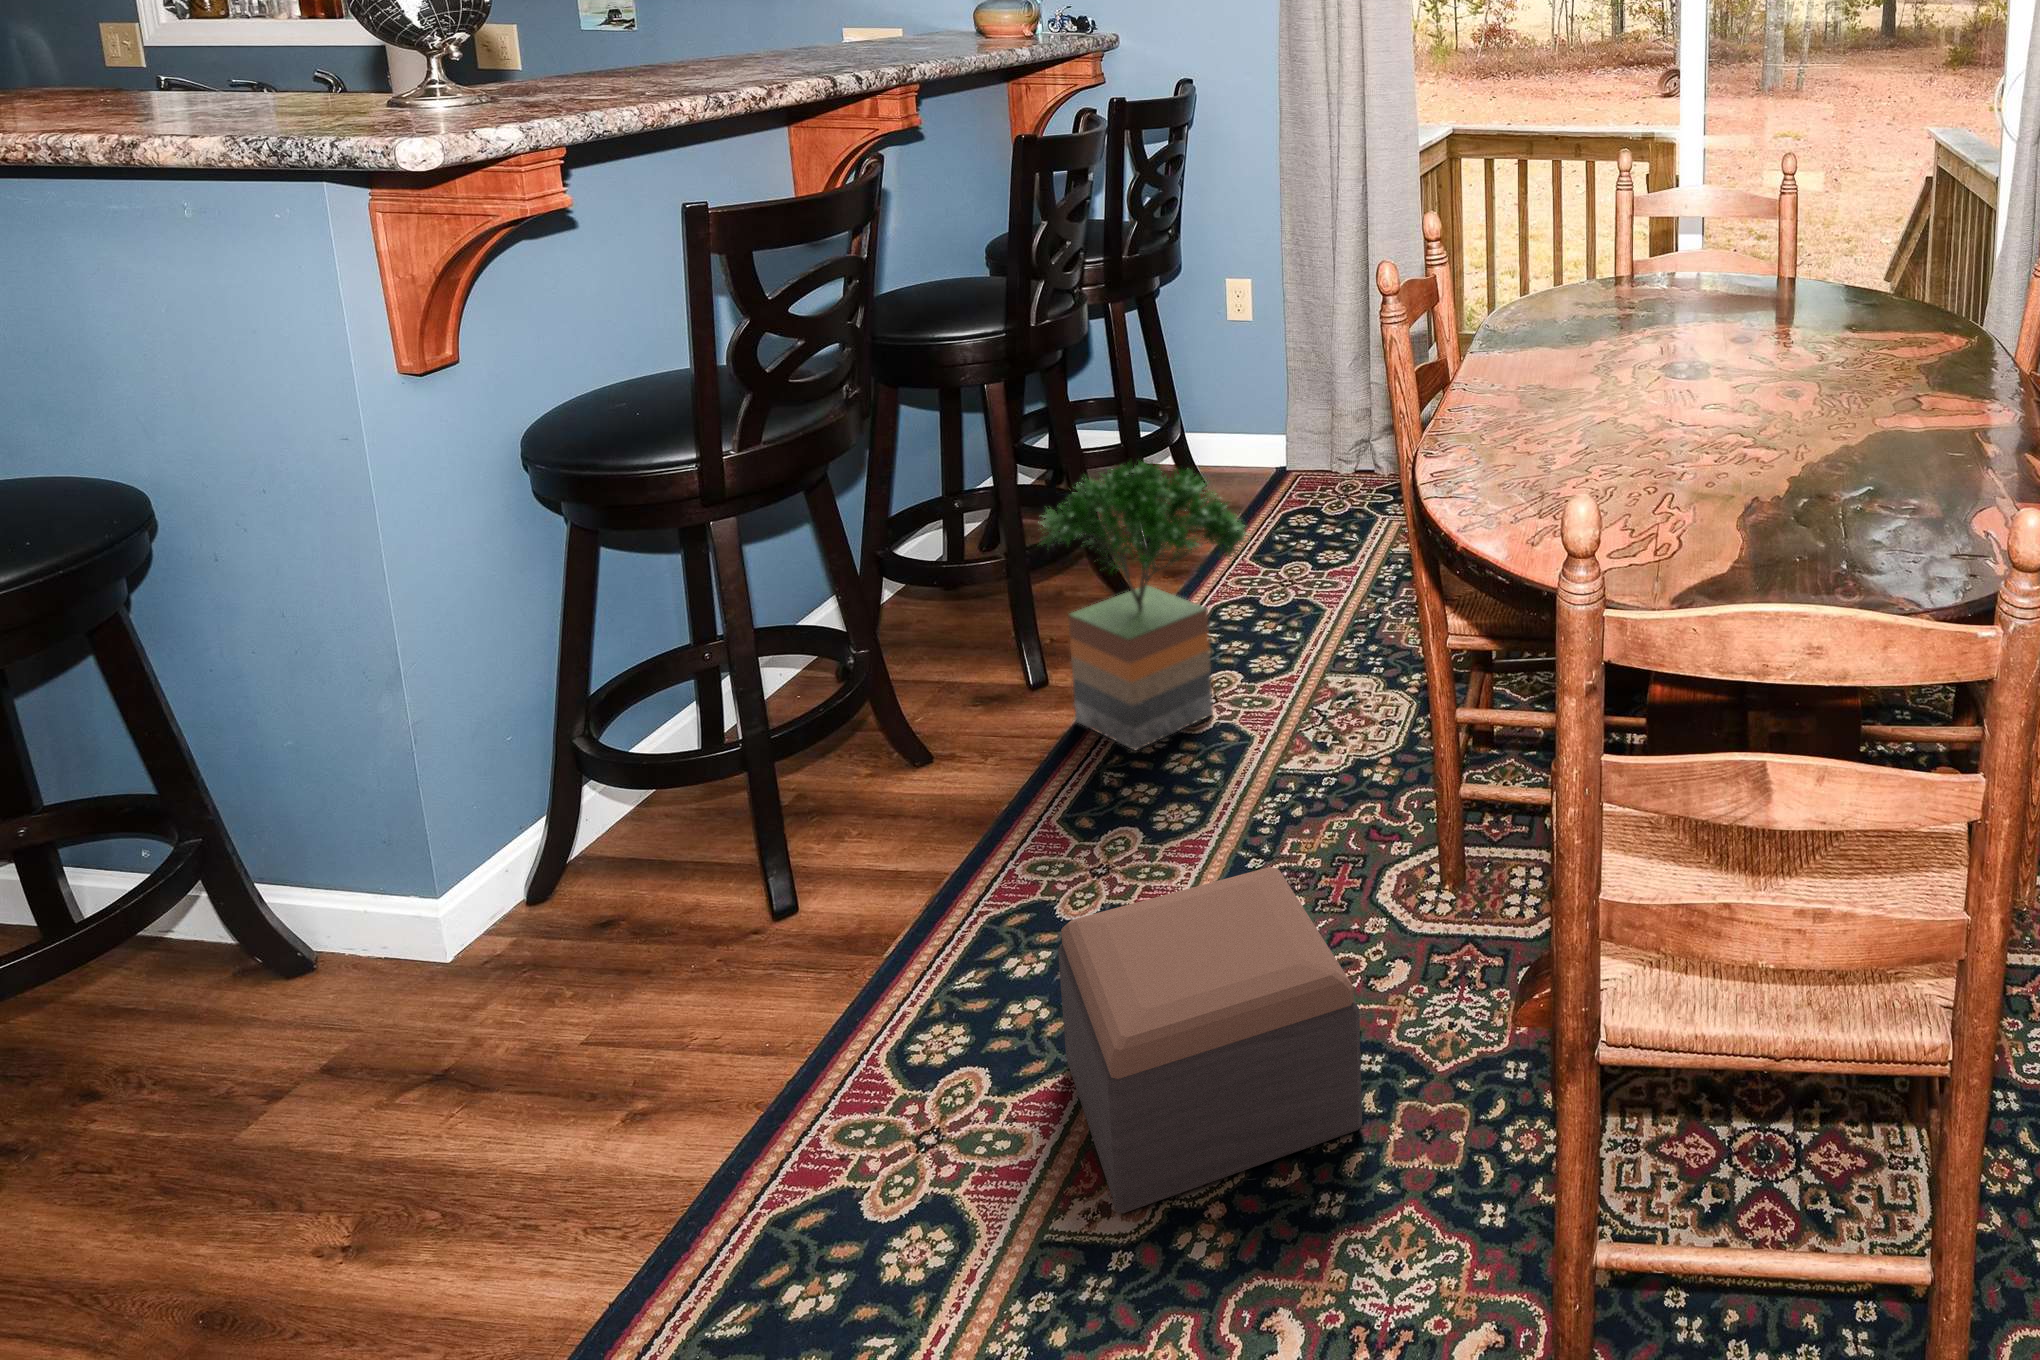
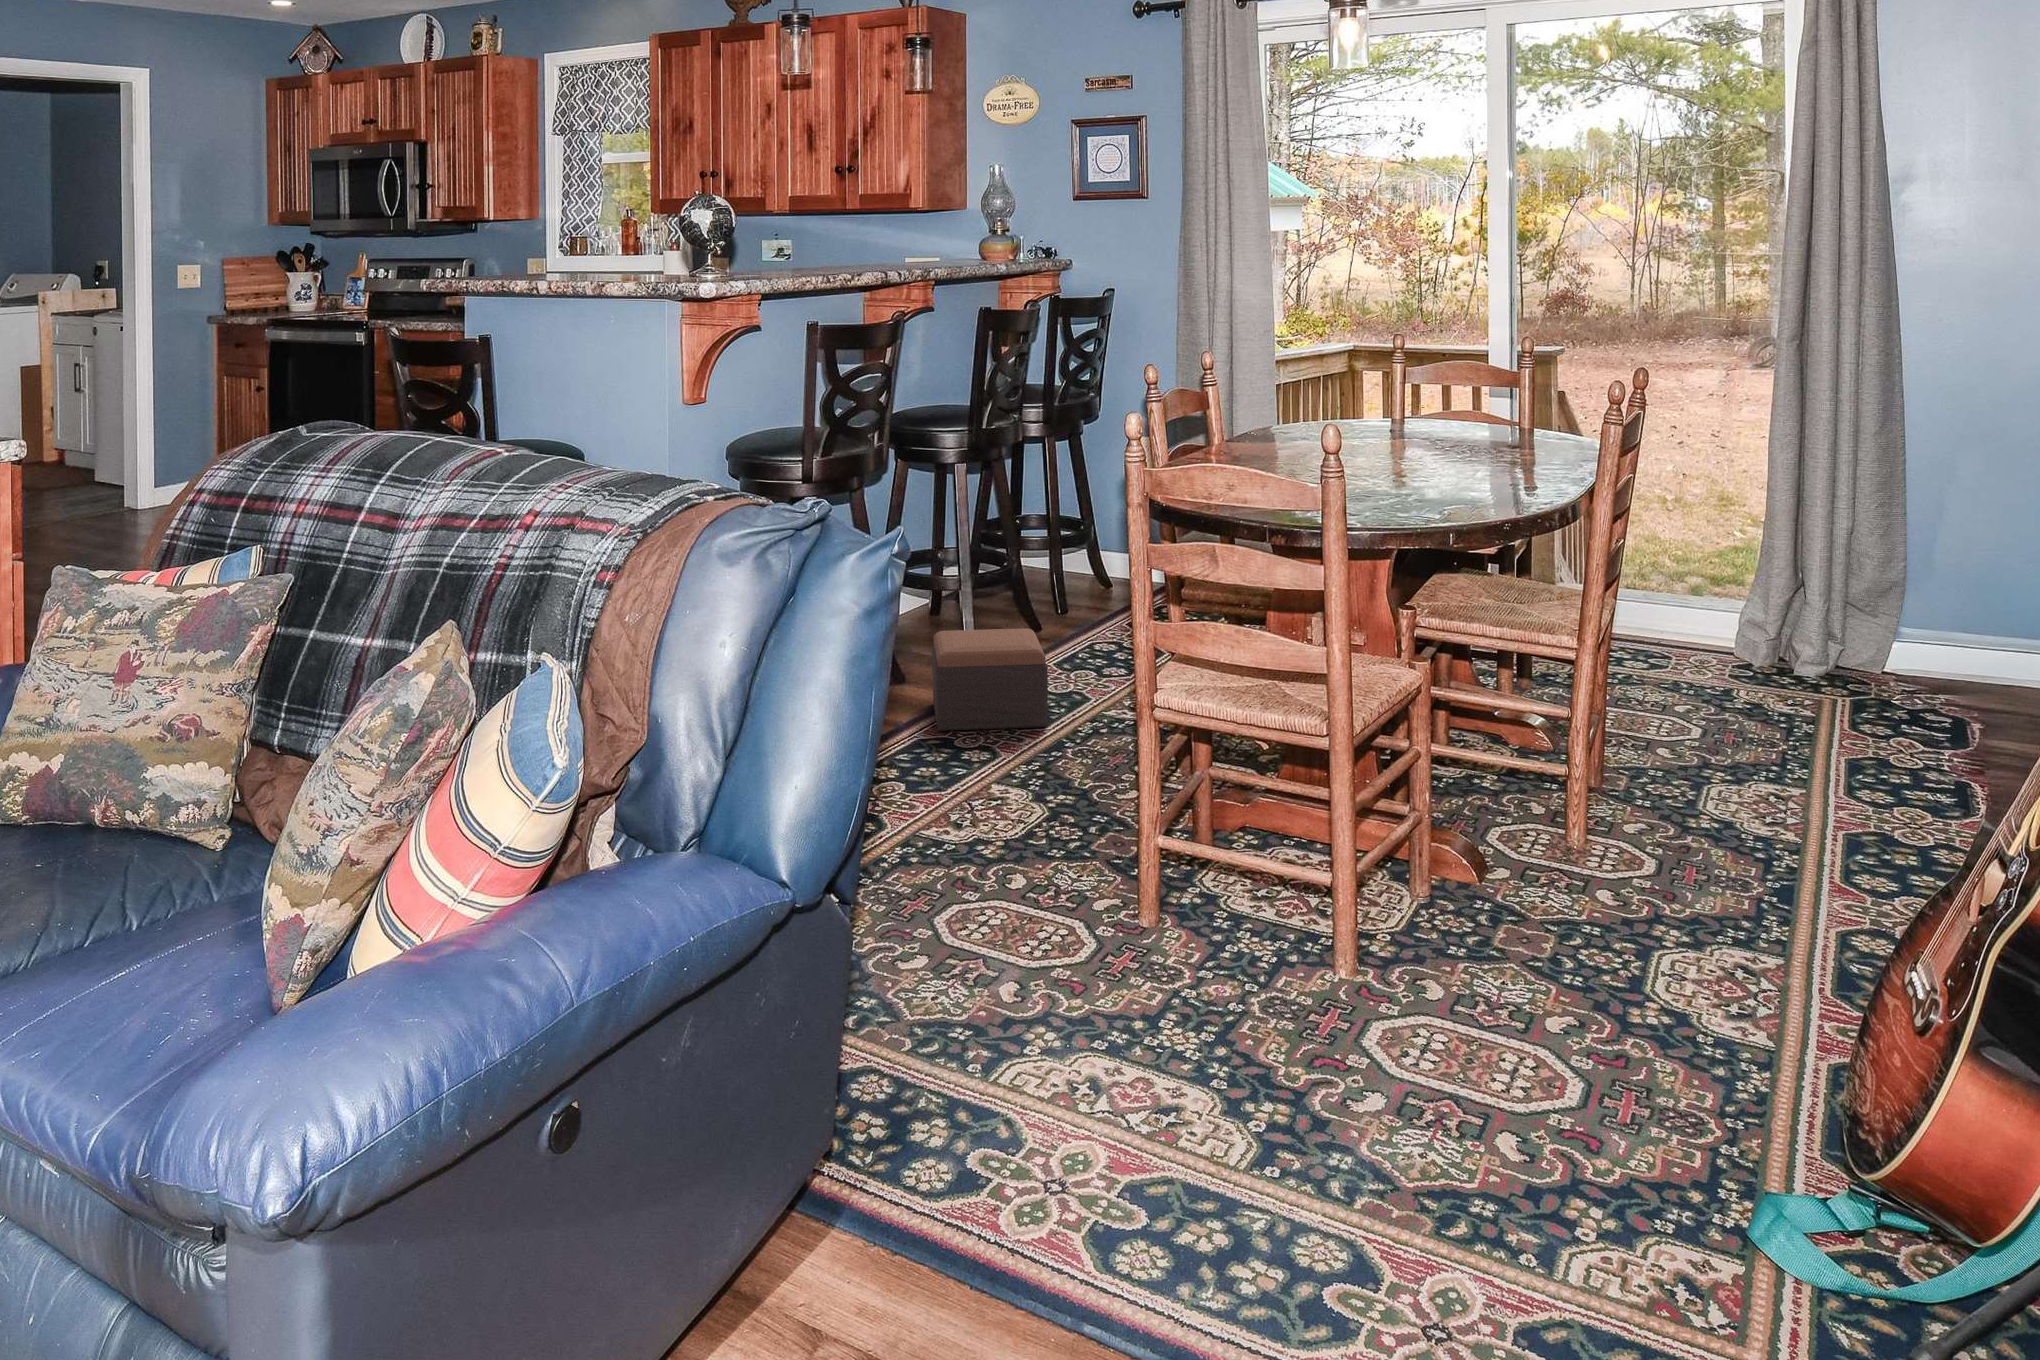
potted tree: present [1041,461,1250,750] -> none [966,483,1077,637]

